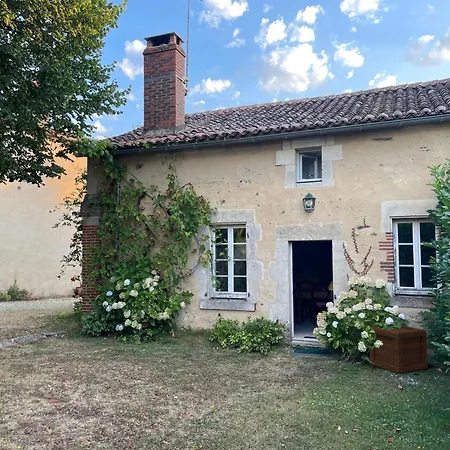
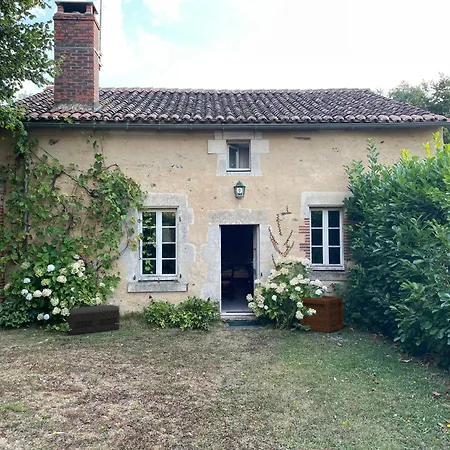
storage bench: none [137,320,186,347] -> present [66,305,120,335]

